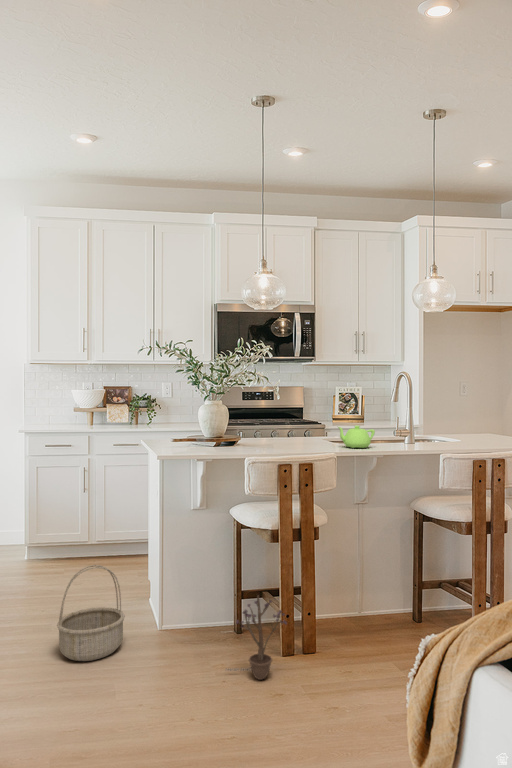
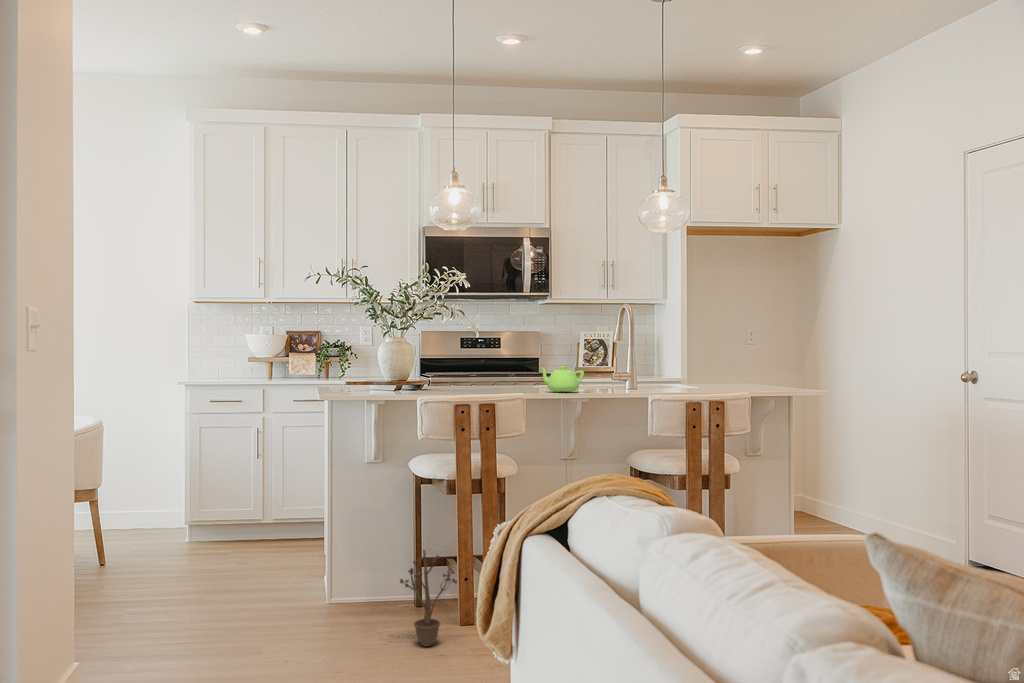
basket: present [57,565,125,661] -> none [203,521,283,629]

